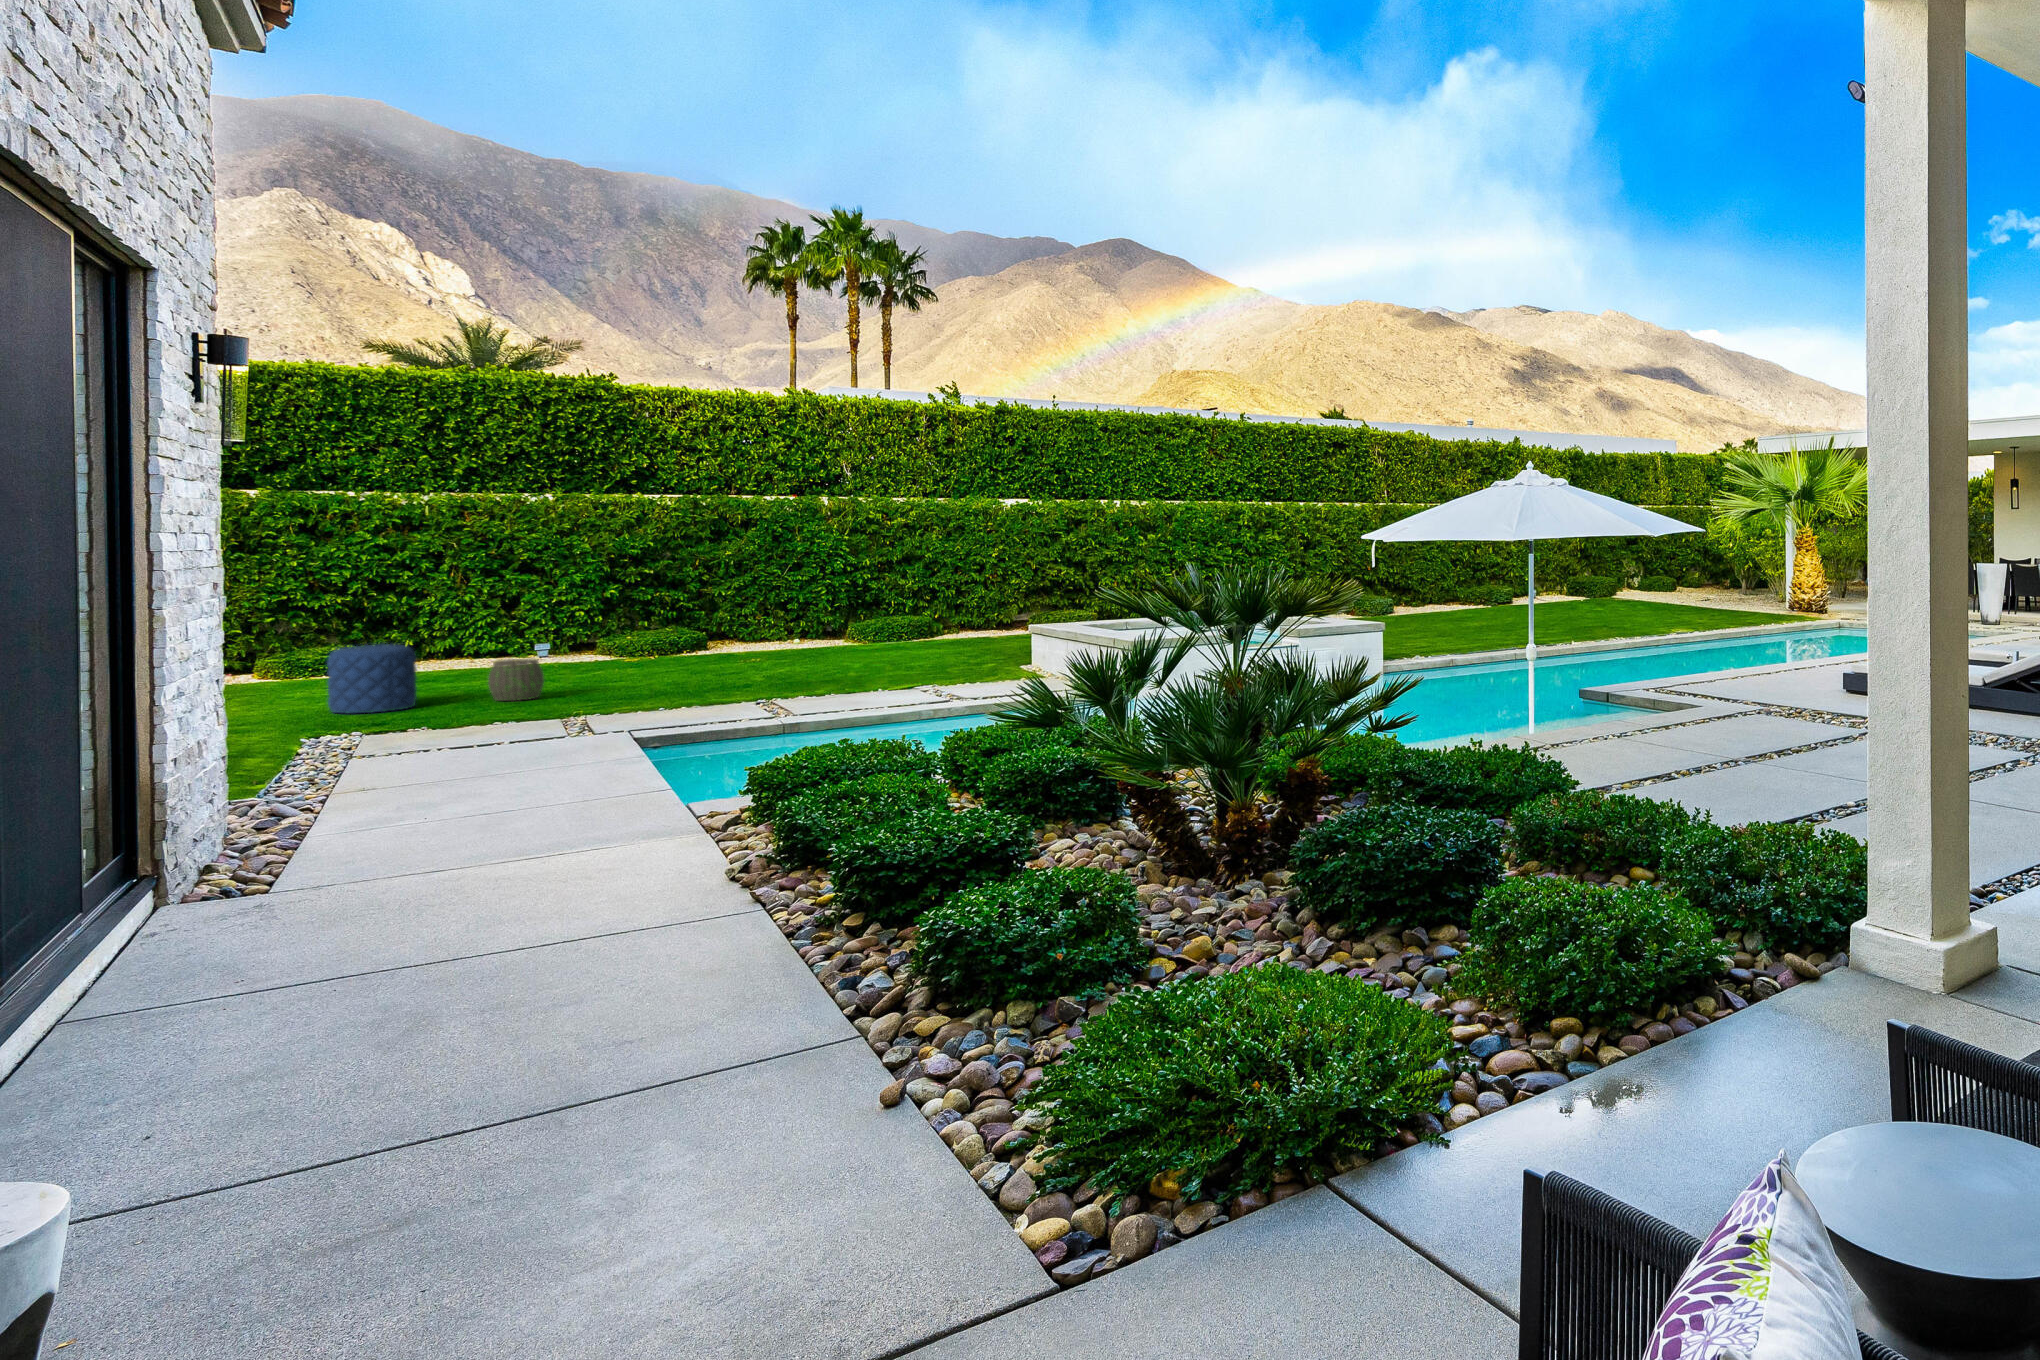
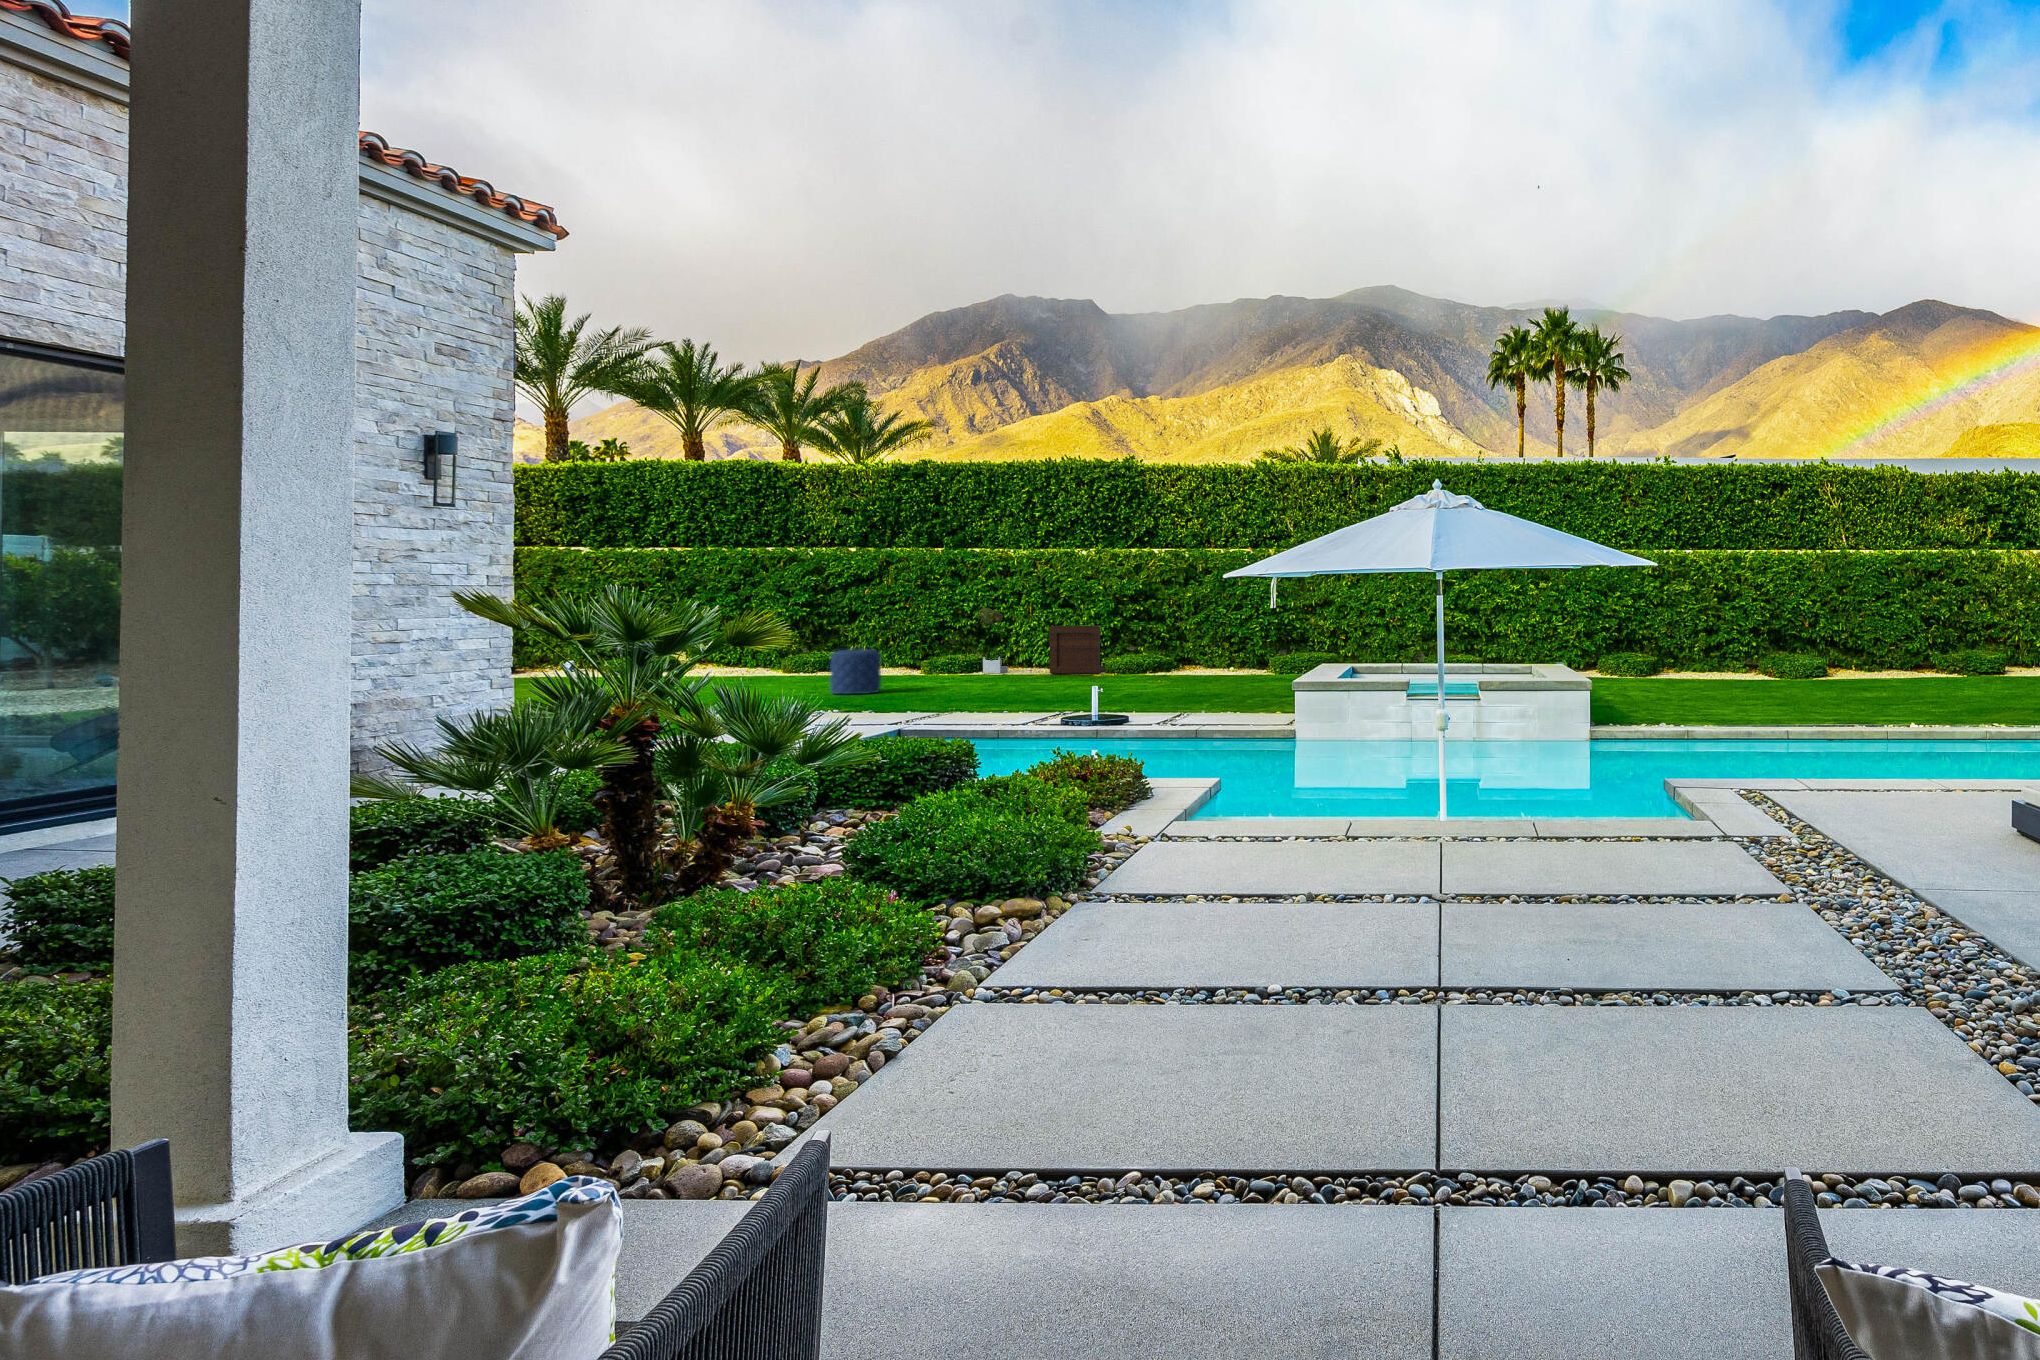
potted tree: none [400,574,451,668] -> present [978,607,1008,673]
wooden crate: none [533,595,625,663] -> present [1050,626,1106,674]
woven basket: present [488,659,544,701] -> none [917,664,952,693]

